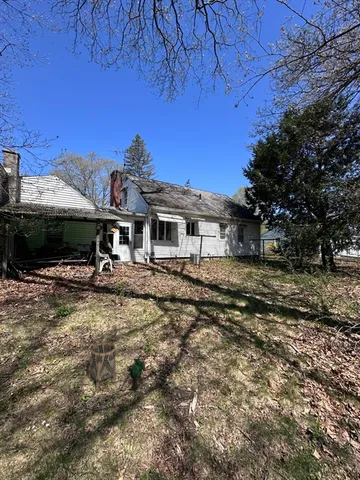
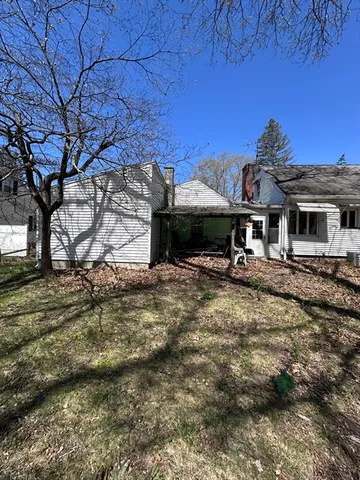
basket: present [89,342,116,387] -> none [222,339,254,392]

